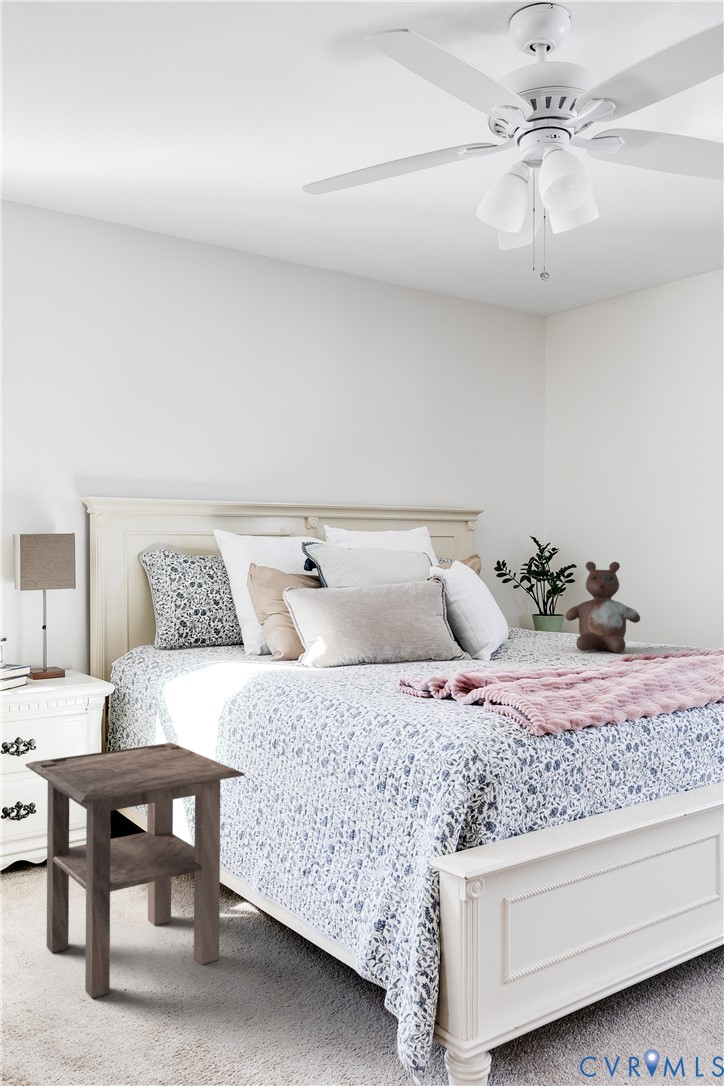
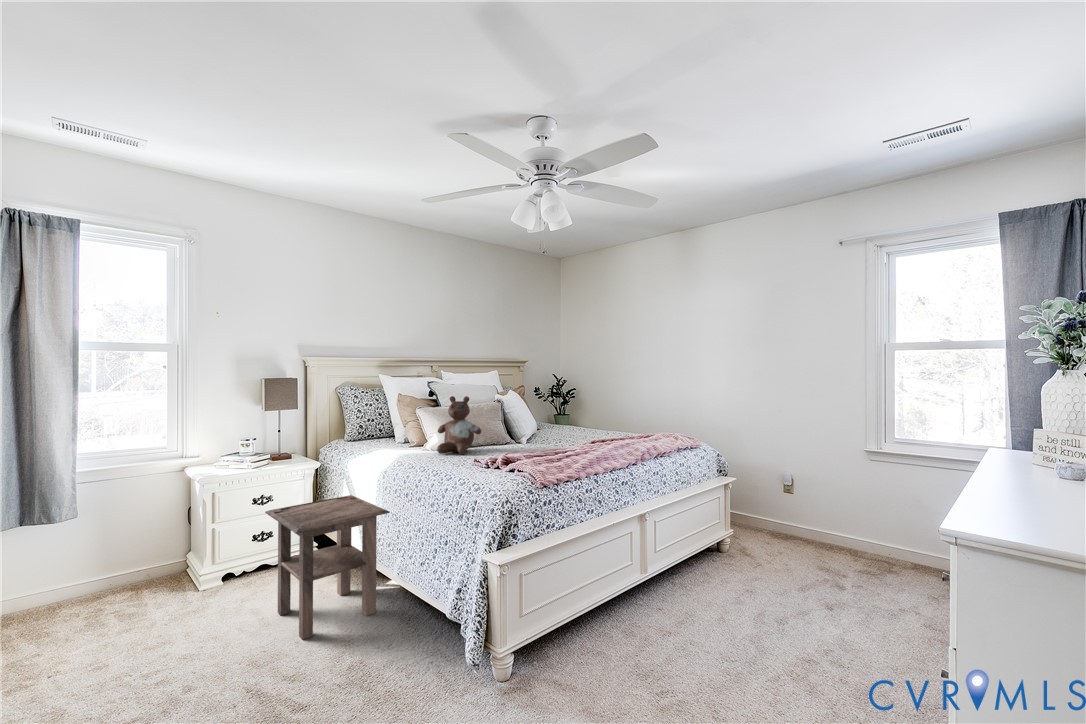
stuffed bear: present [565,562,640,652] -> present [437,396,481,454]

